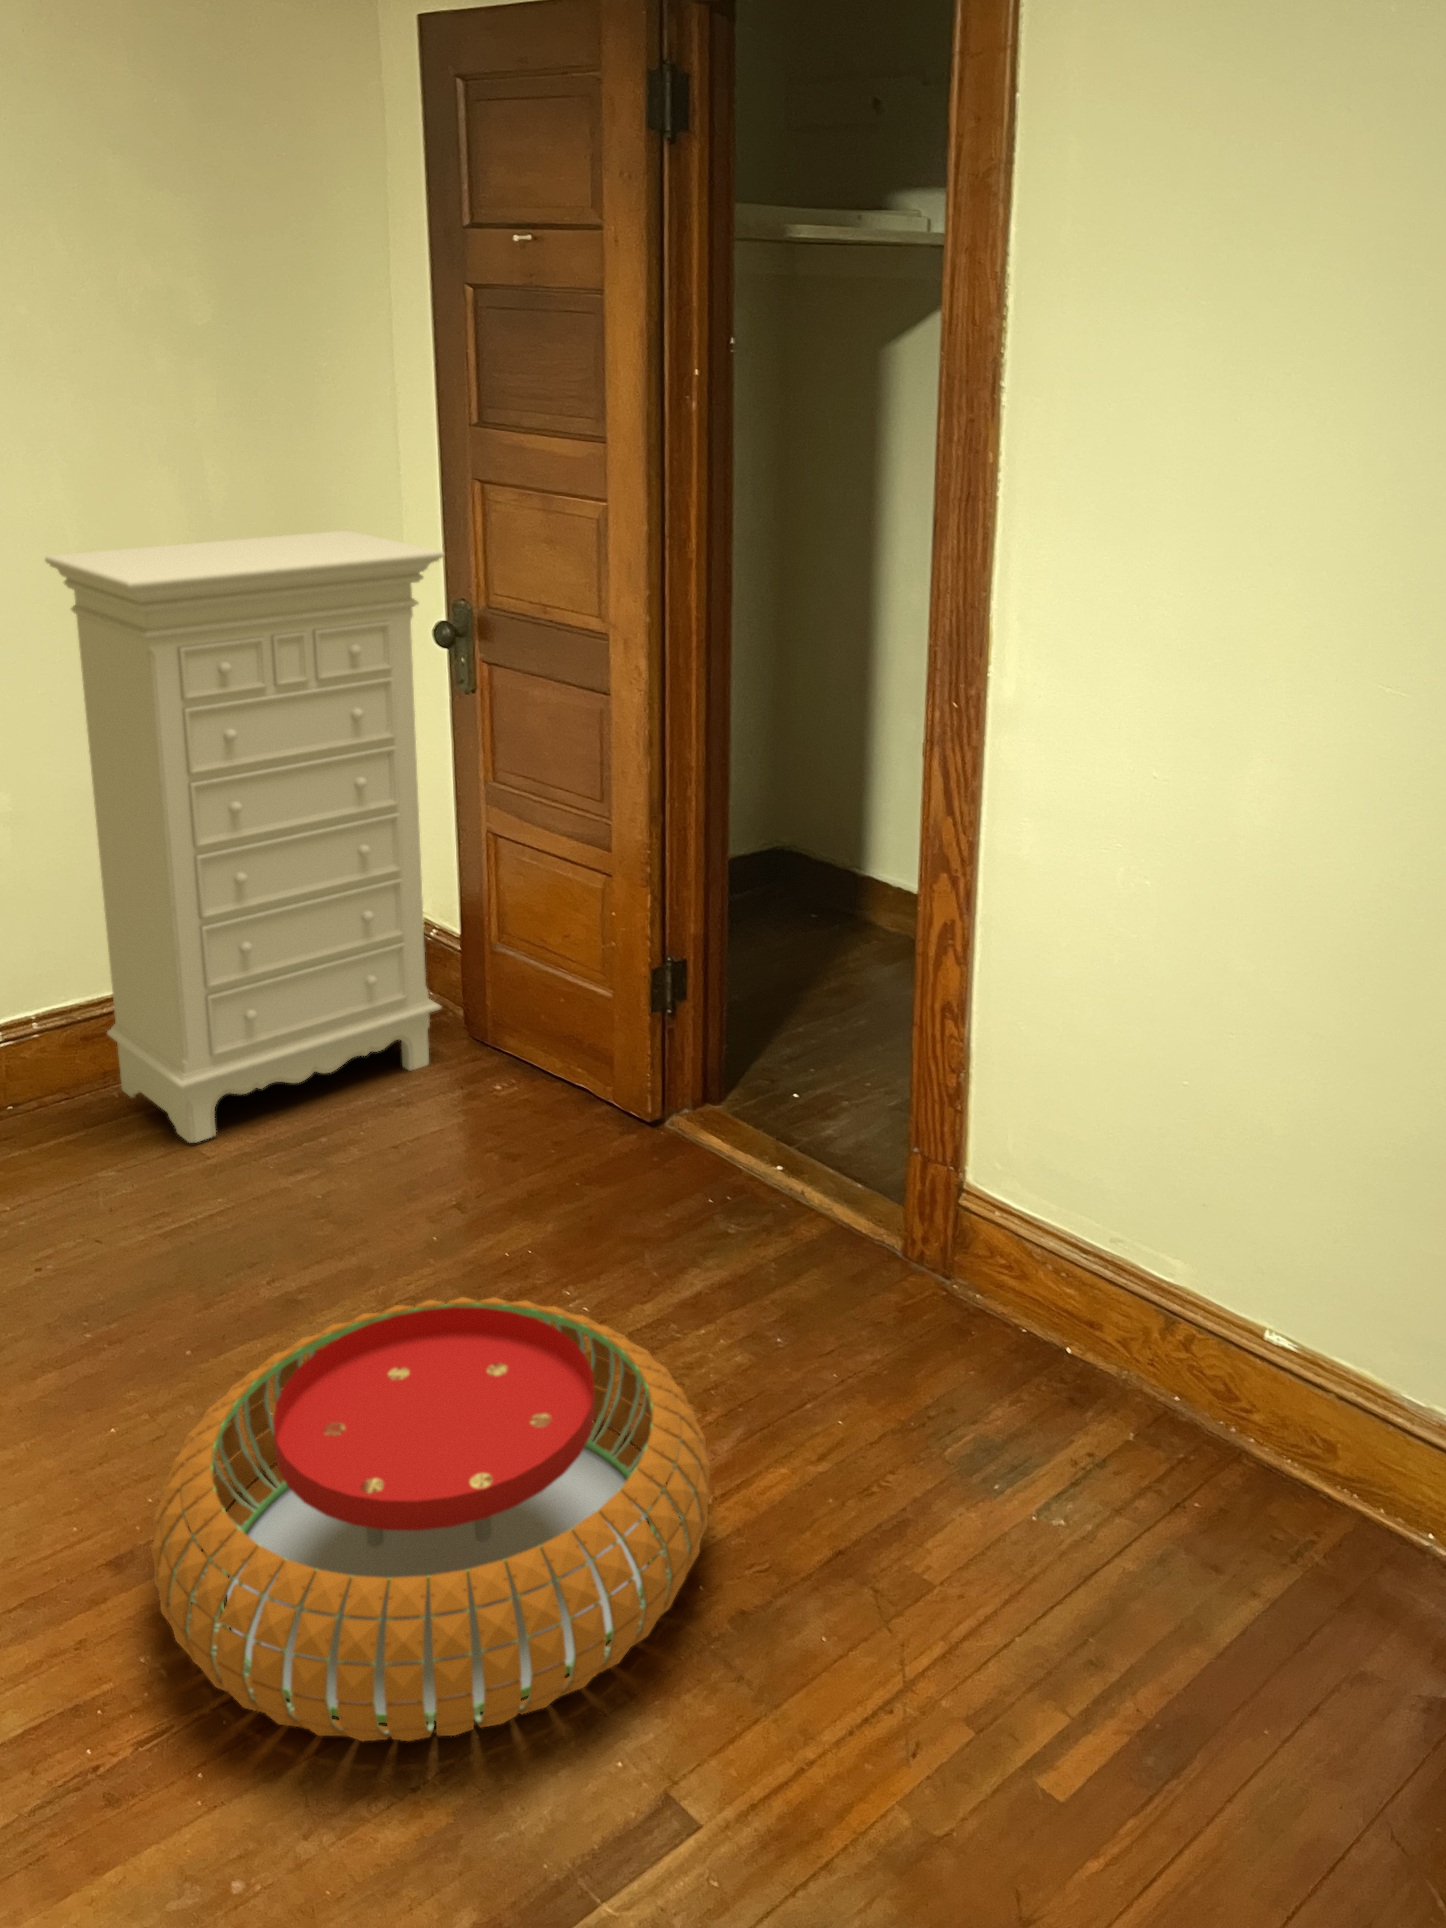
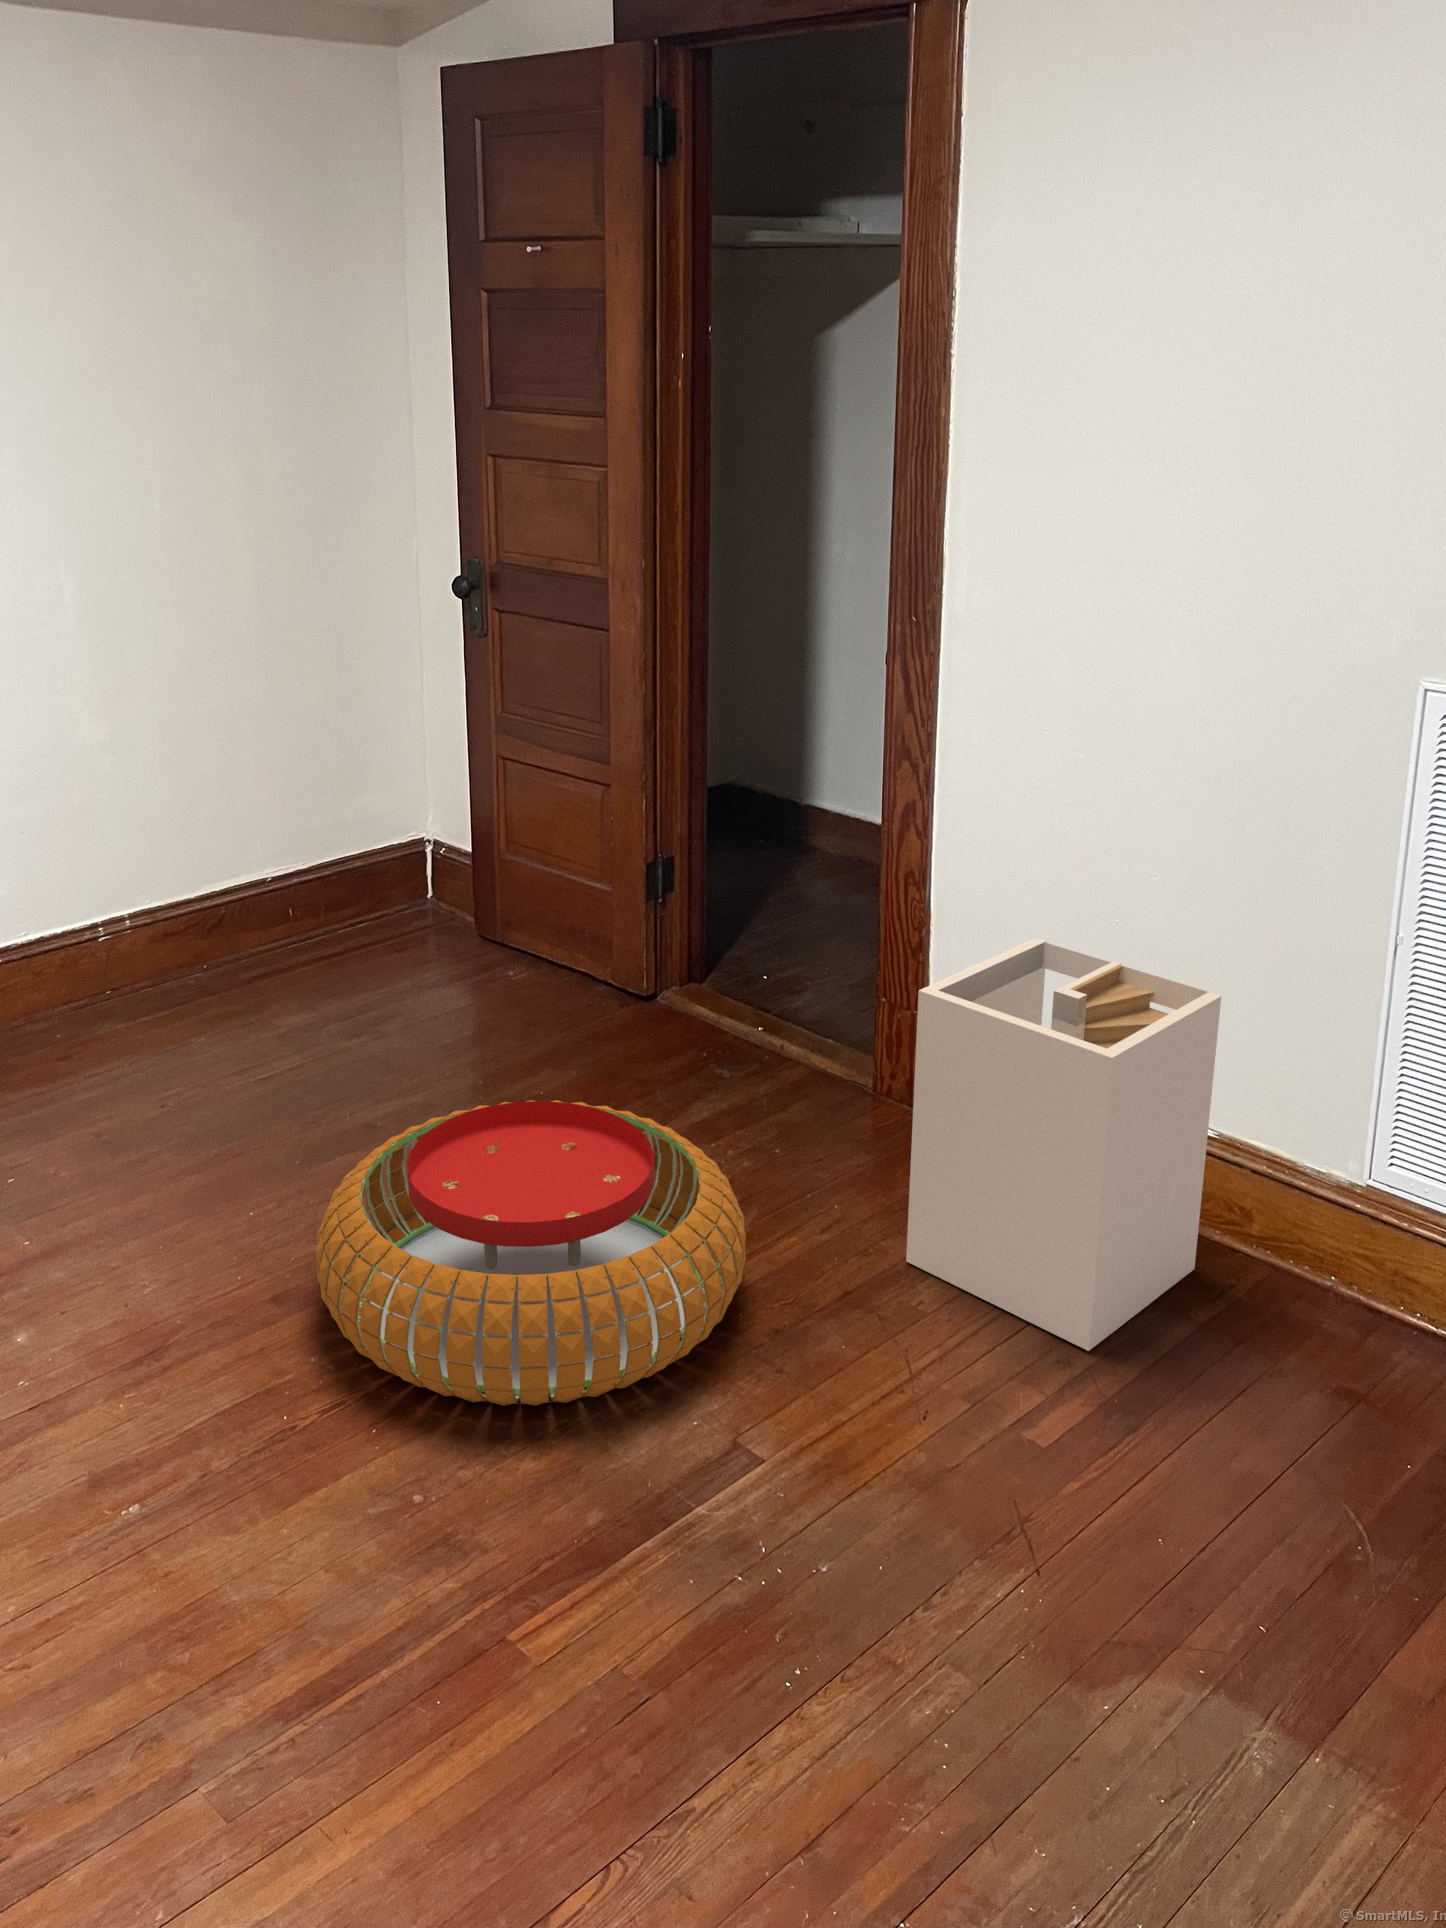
dresser: present [45,531,444,1143] -> none [146,506,466,1014]
laundry hamper: none [916,1105,1303,1649] -> present [906,938,1221,1351]

